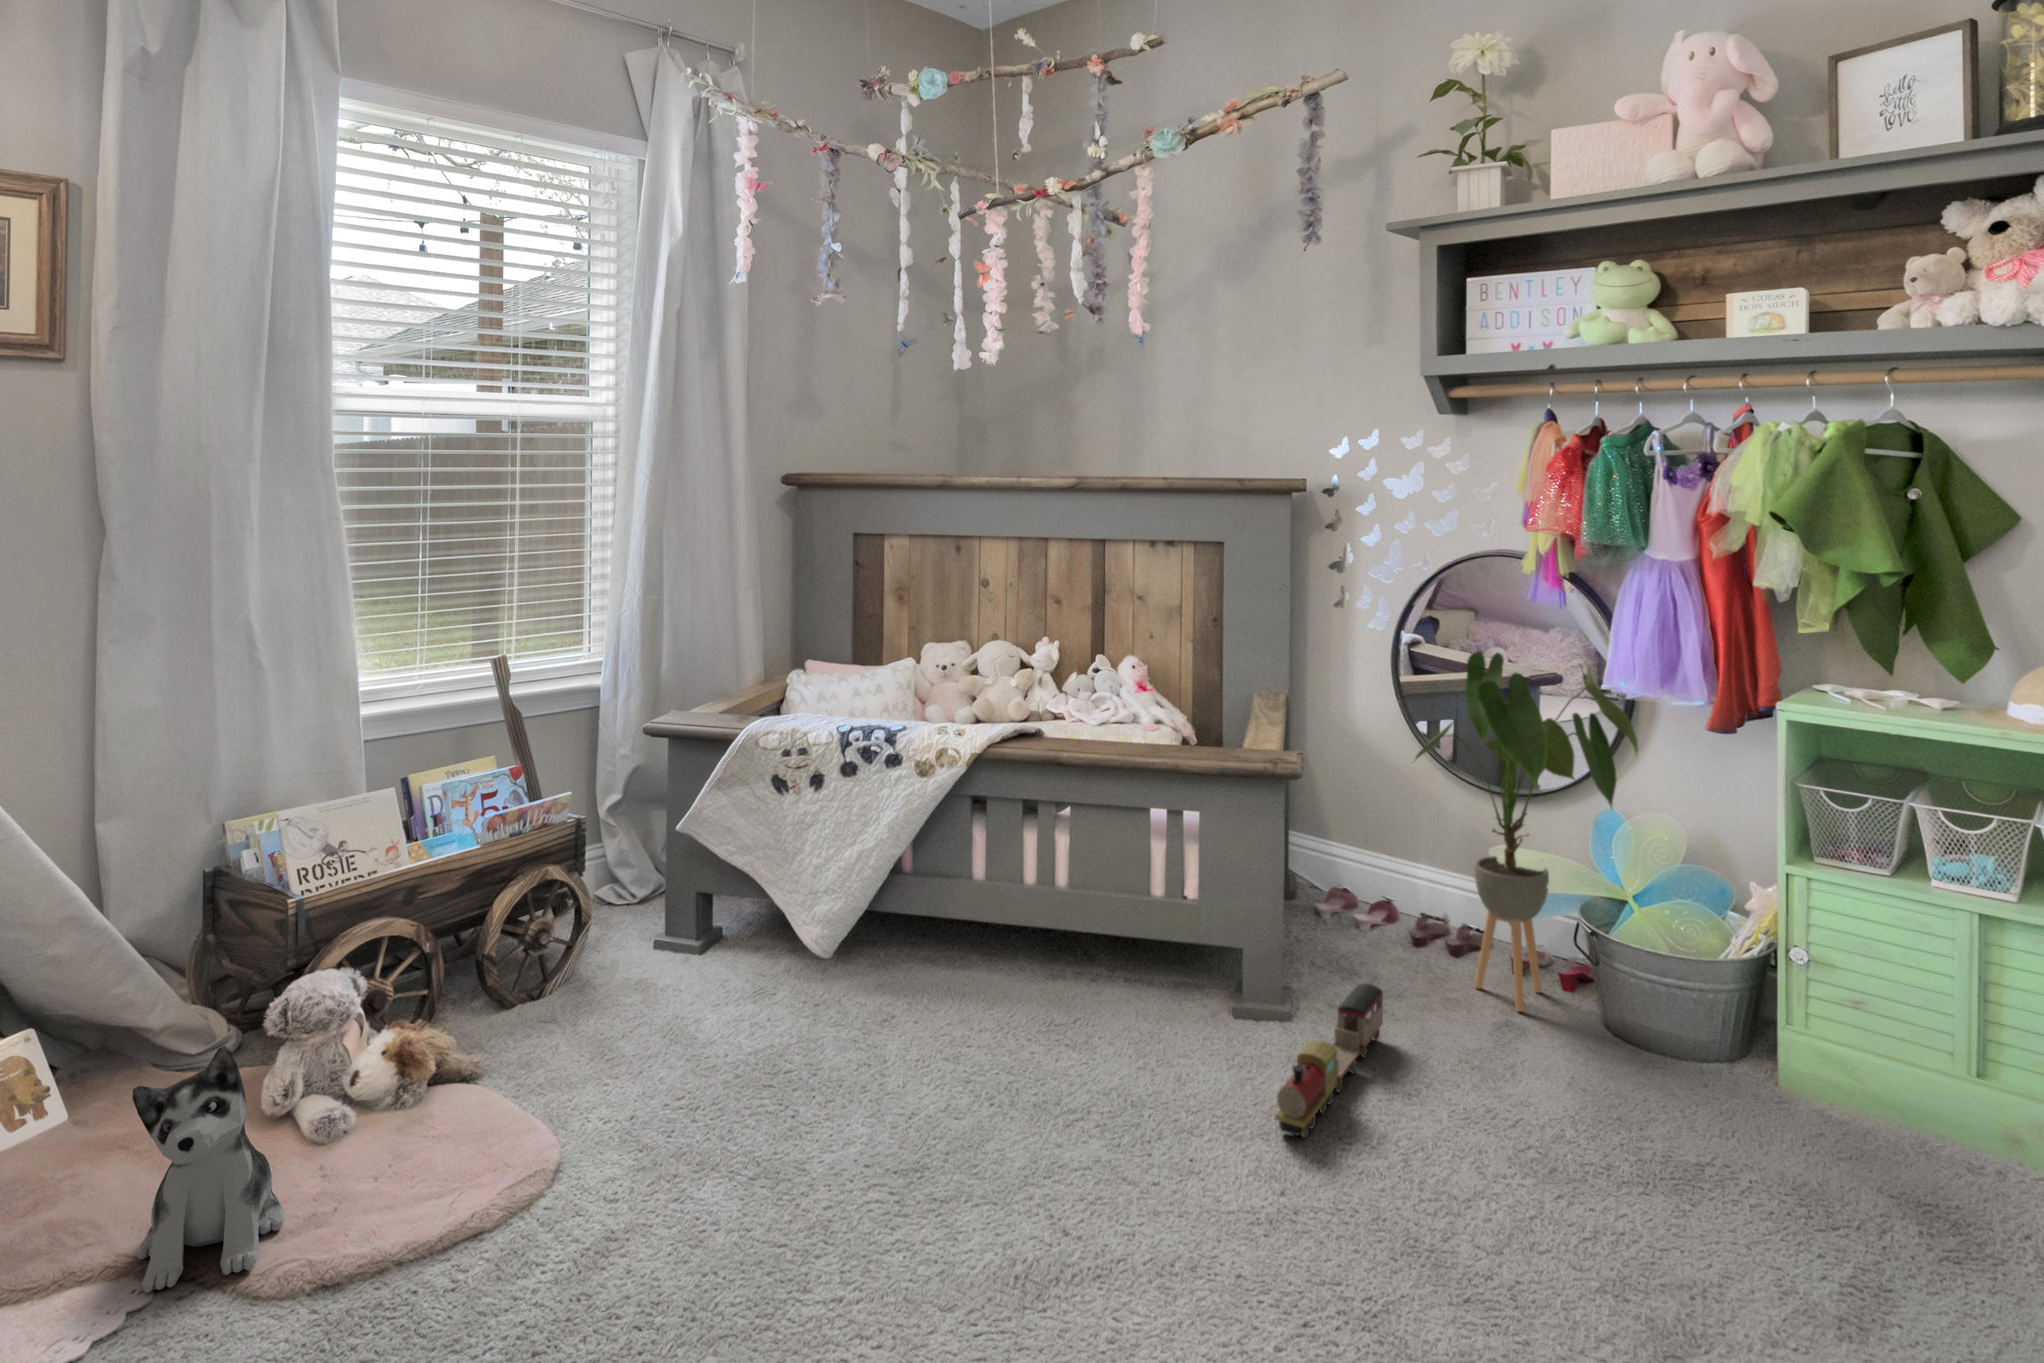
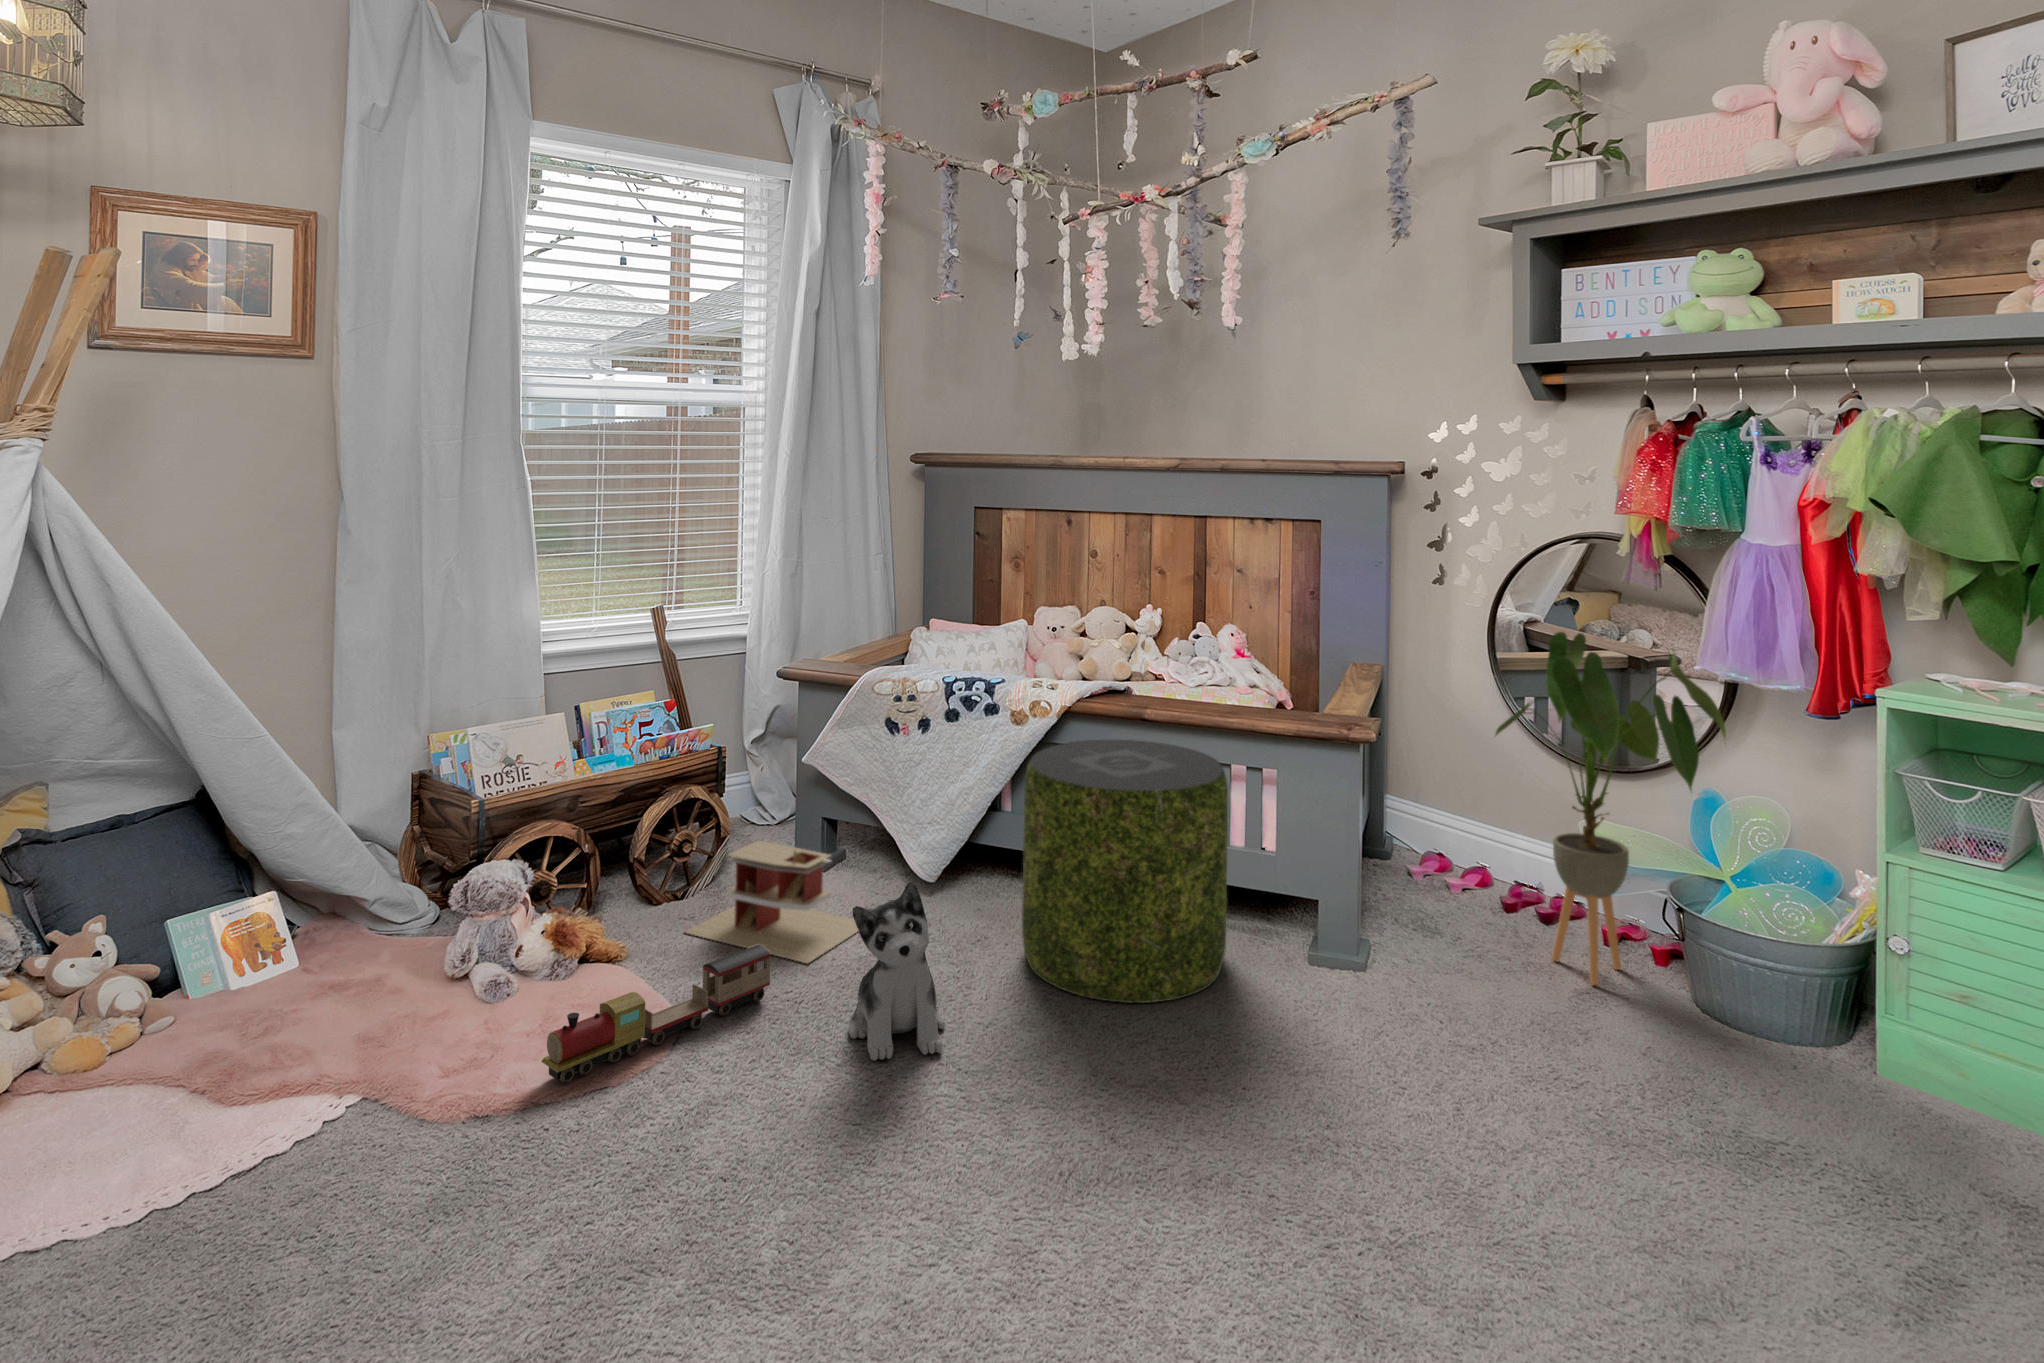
pouf: none [936,785,1153,1074] -> present [1022,740,1228,1003]
toy house: none [546,921,763,1059] -> present [686,841,858,963]
toy train: present [1275,984,1383,1138] -> present [542,945,770,1083]
plush toy: present [132,1046,284,1293] -> present [848,882,945,1061]

